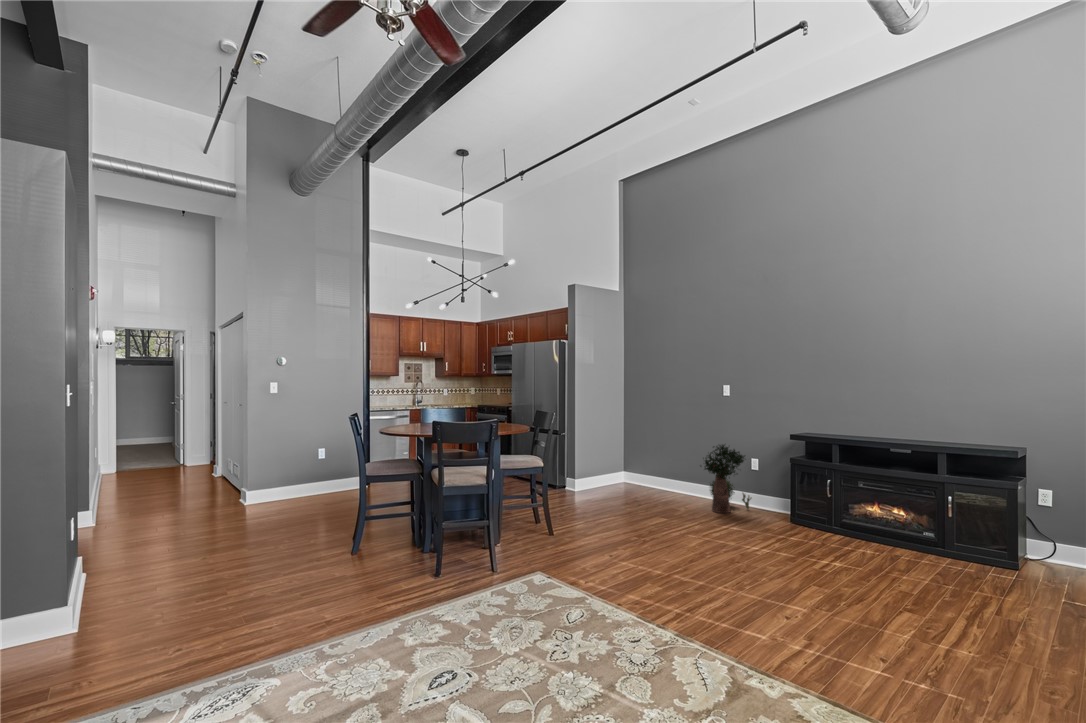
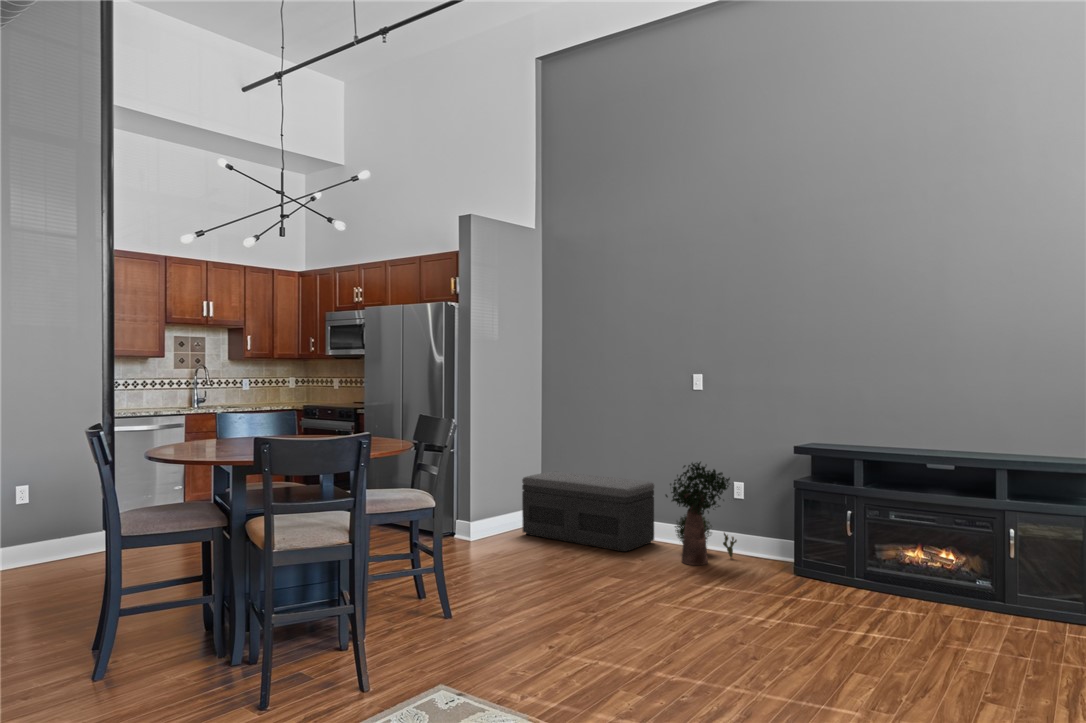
storage bench: none [609,449,697,503] -> present [522,471,654,552]

